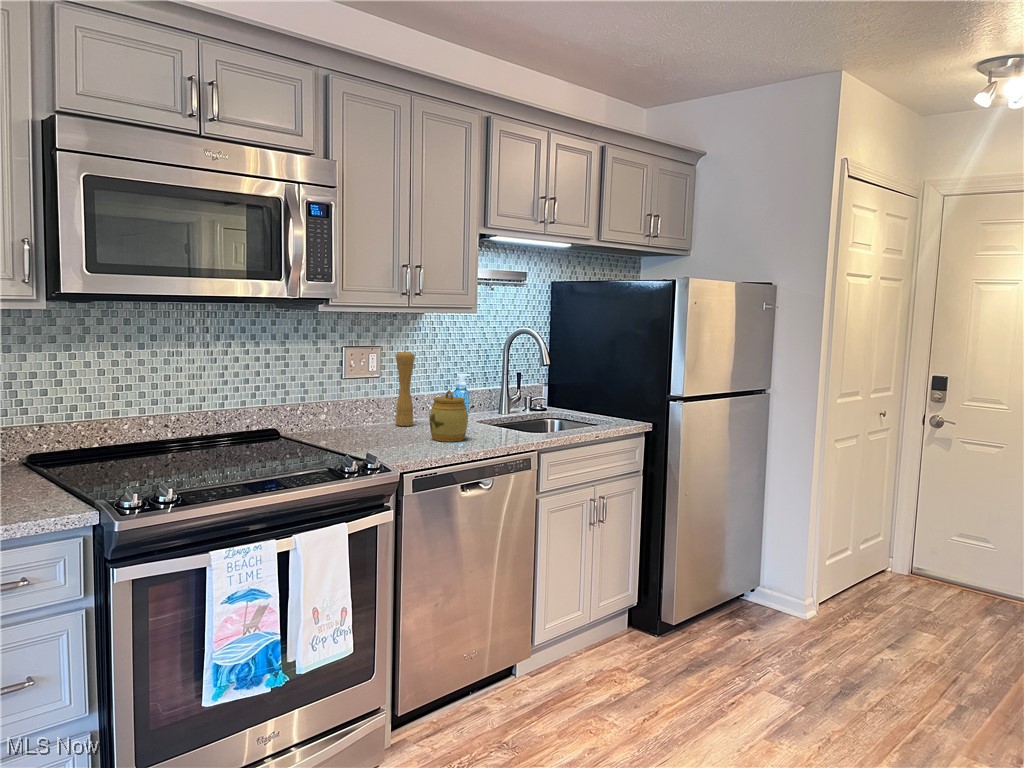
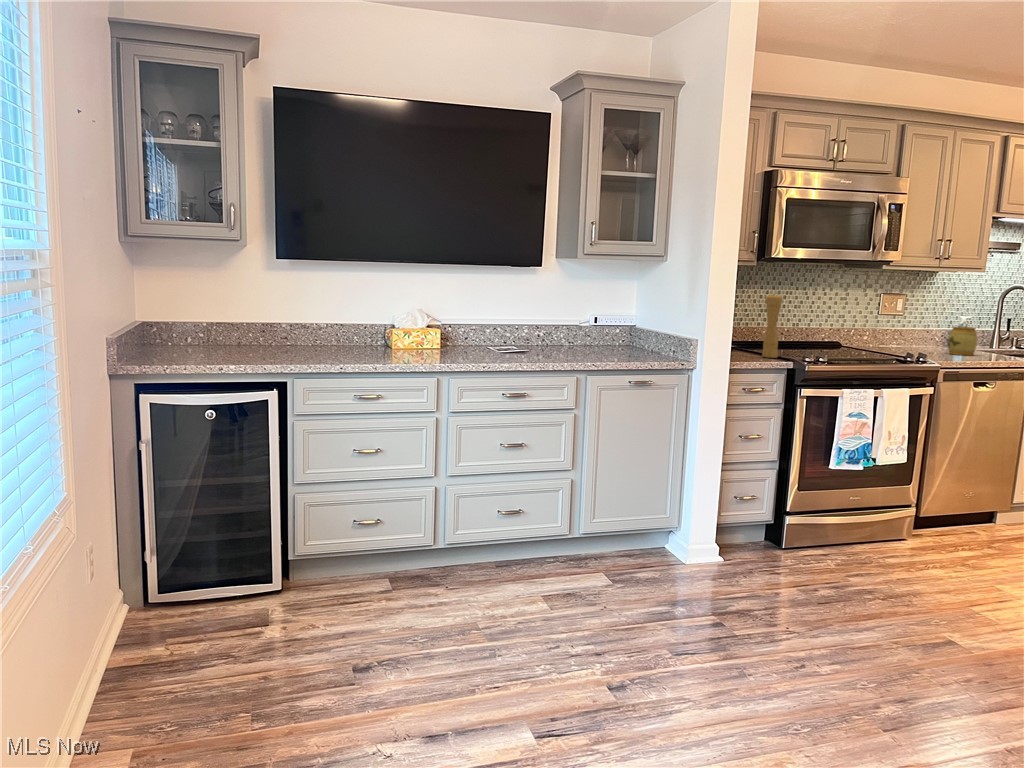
pepper mill: present [396,351,415,426] -> present [762,294,782,358]

